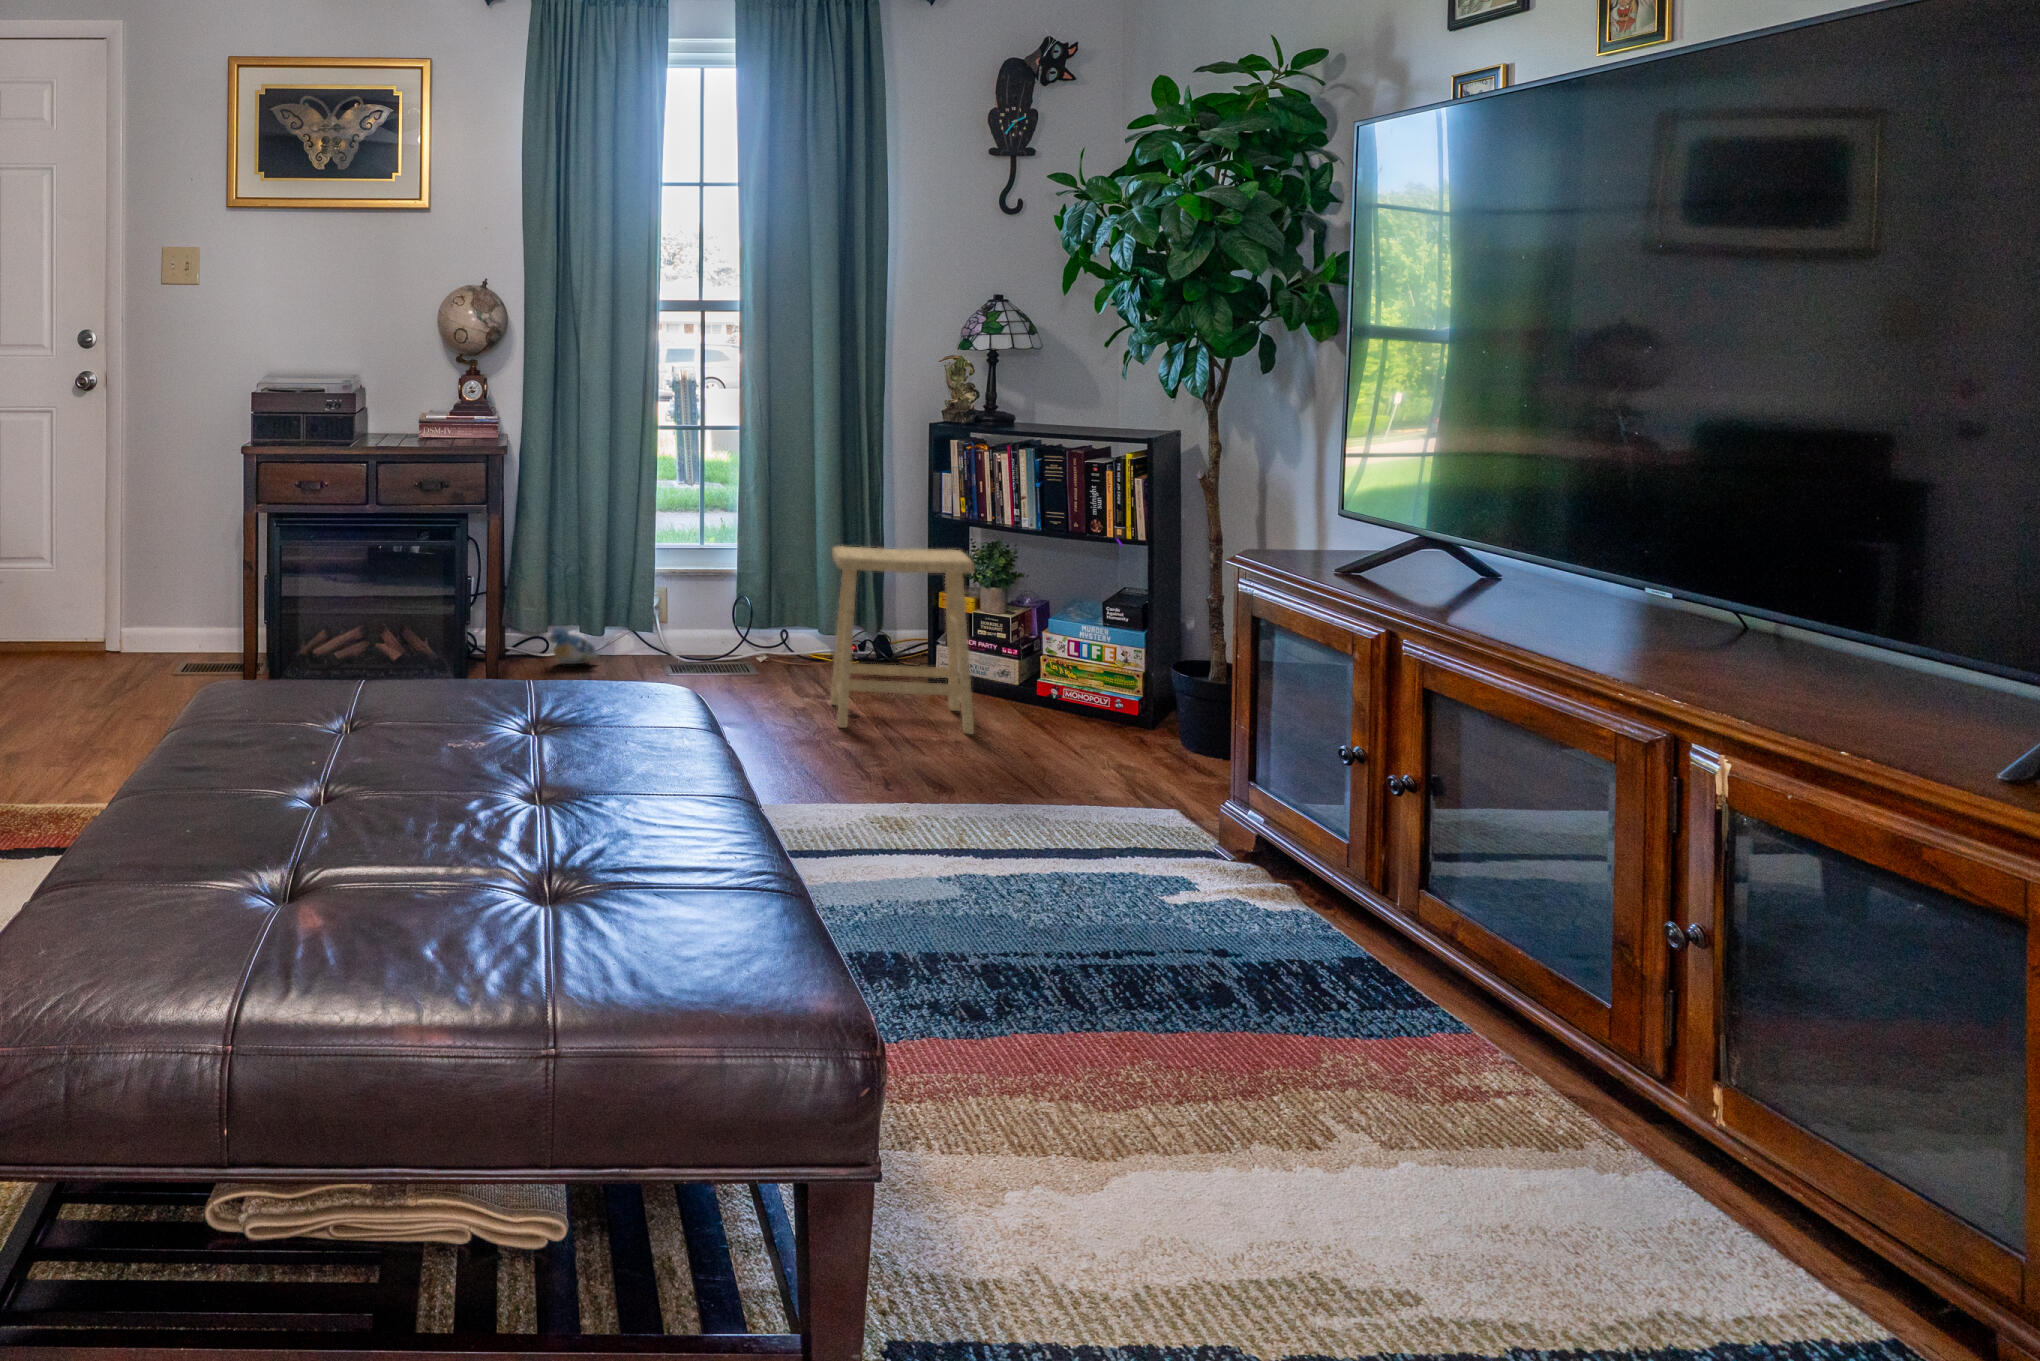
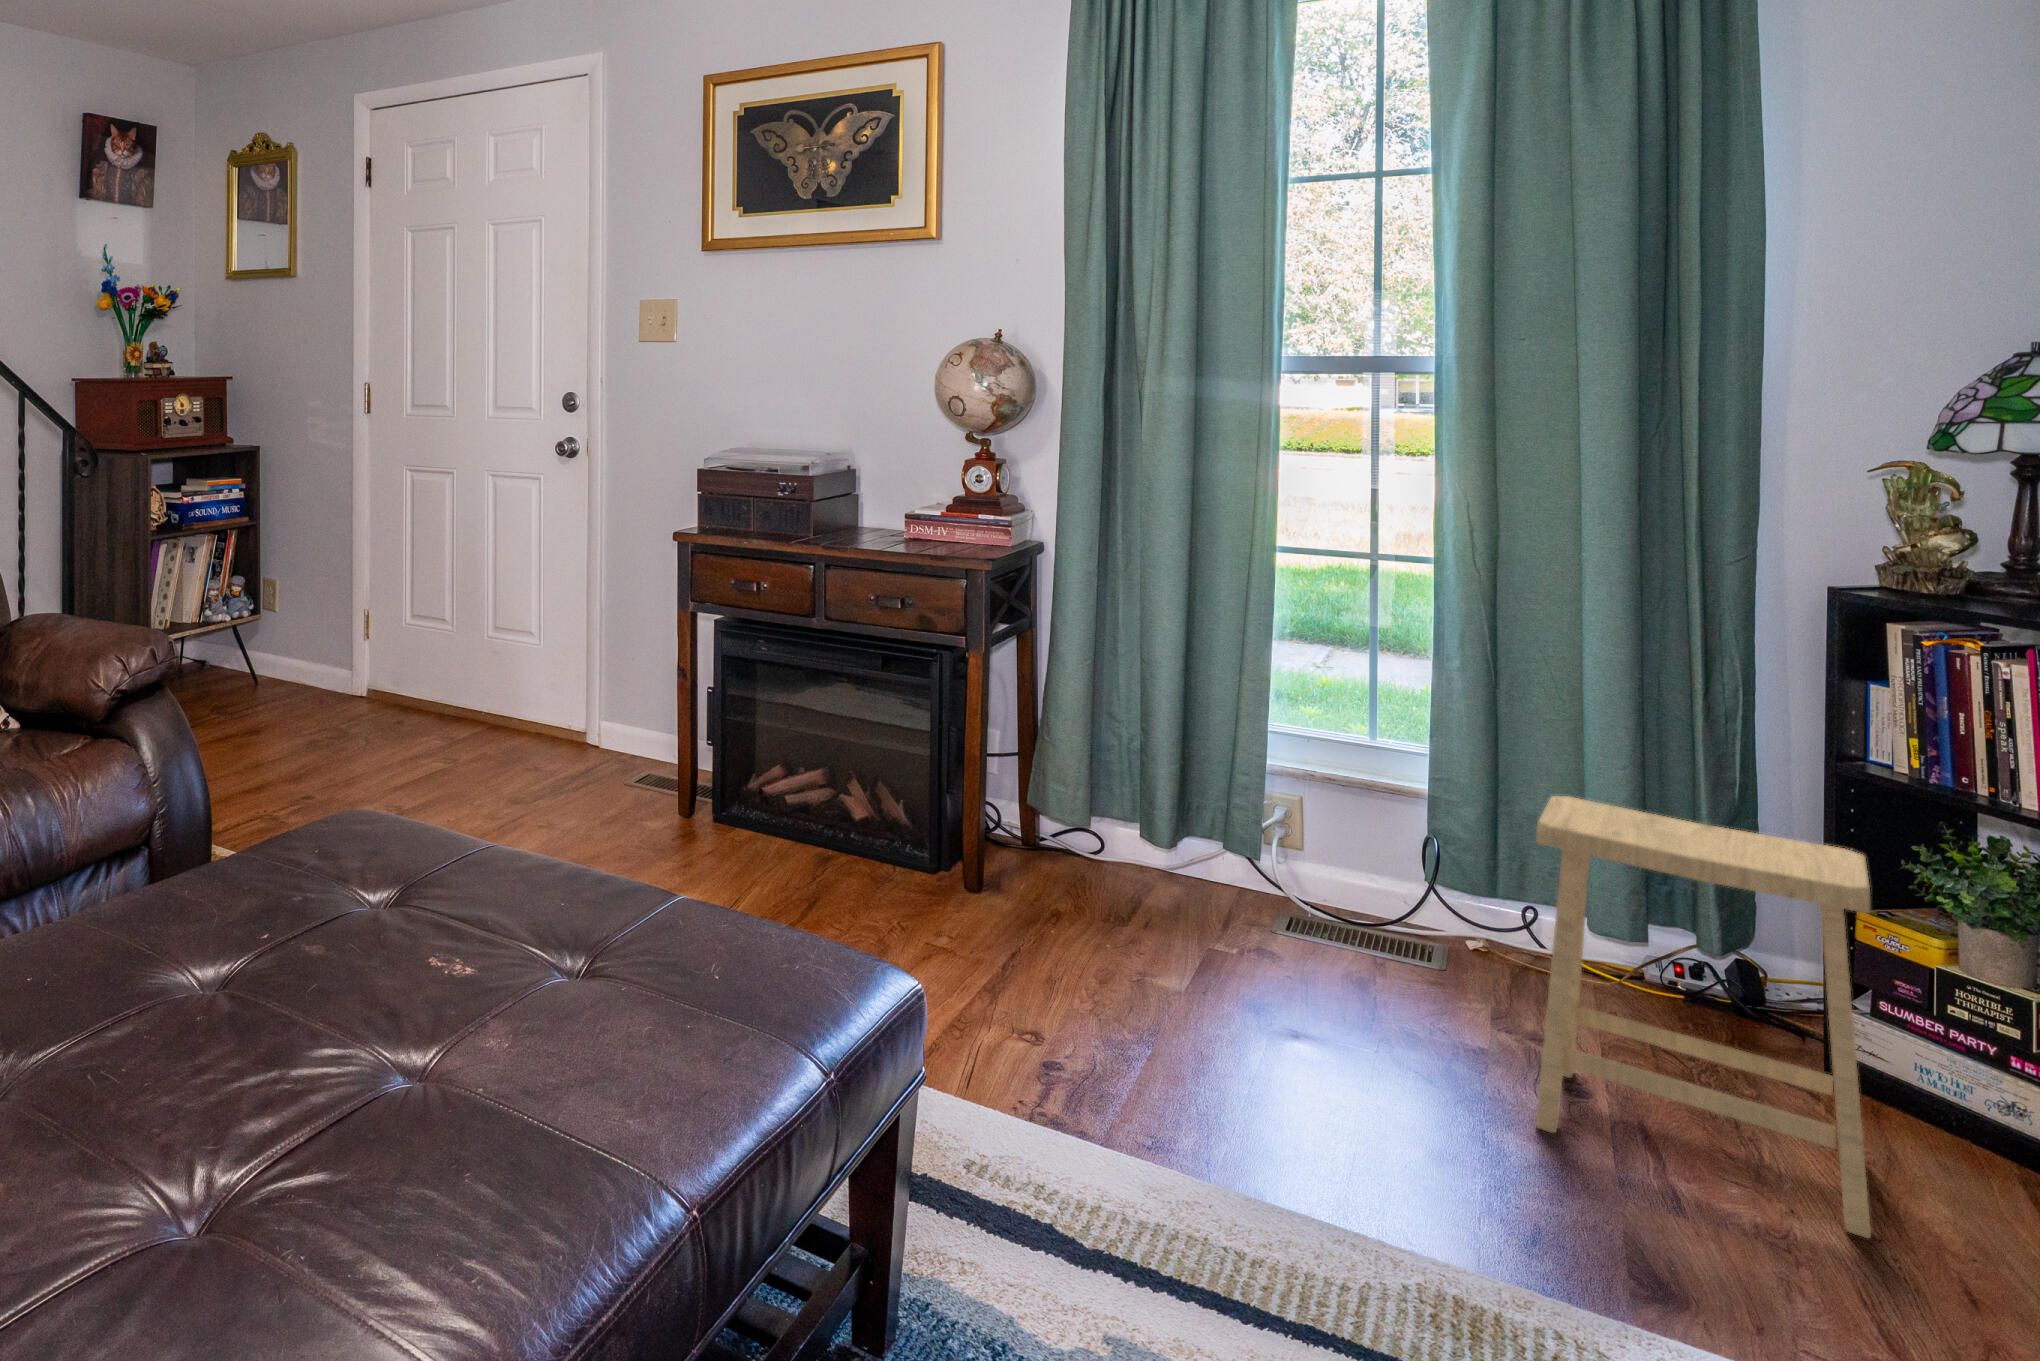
plush toy: present [550,627,600,664] -> none [1088,821,1174,882]

